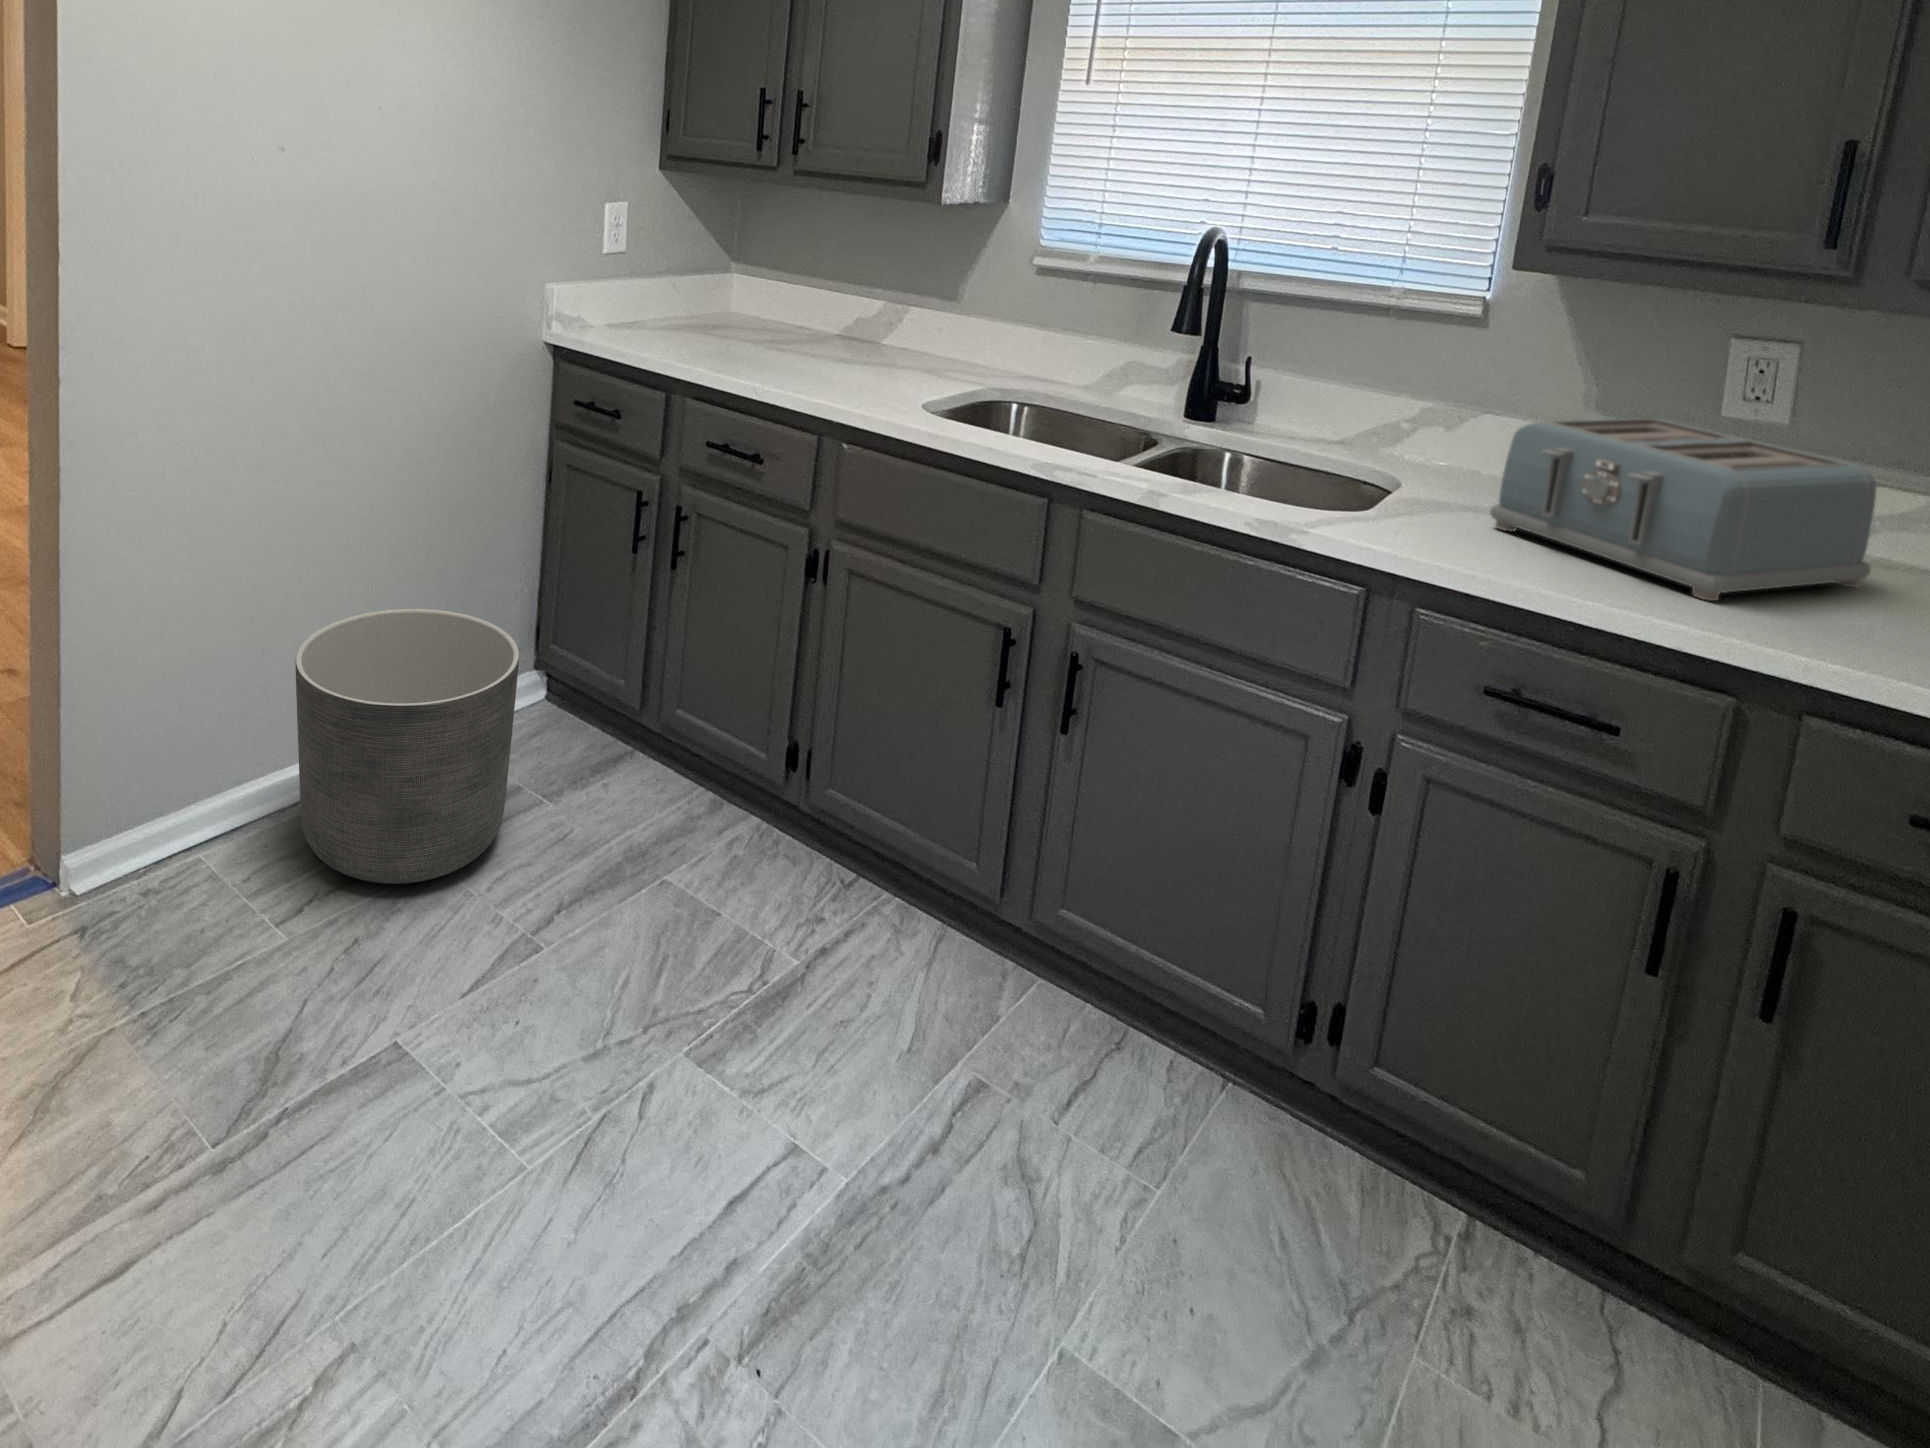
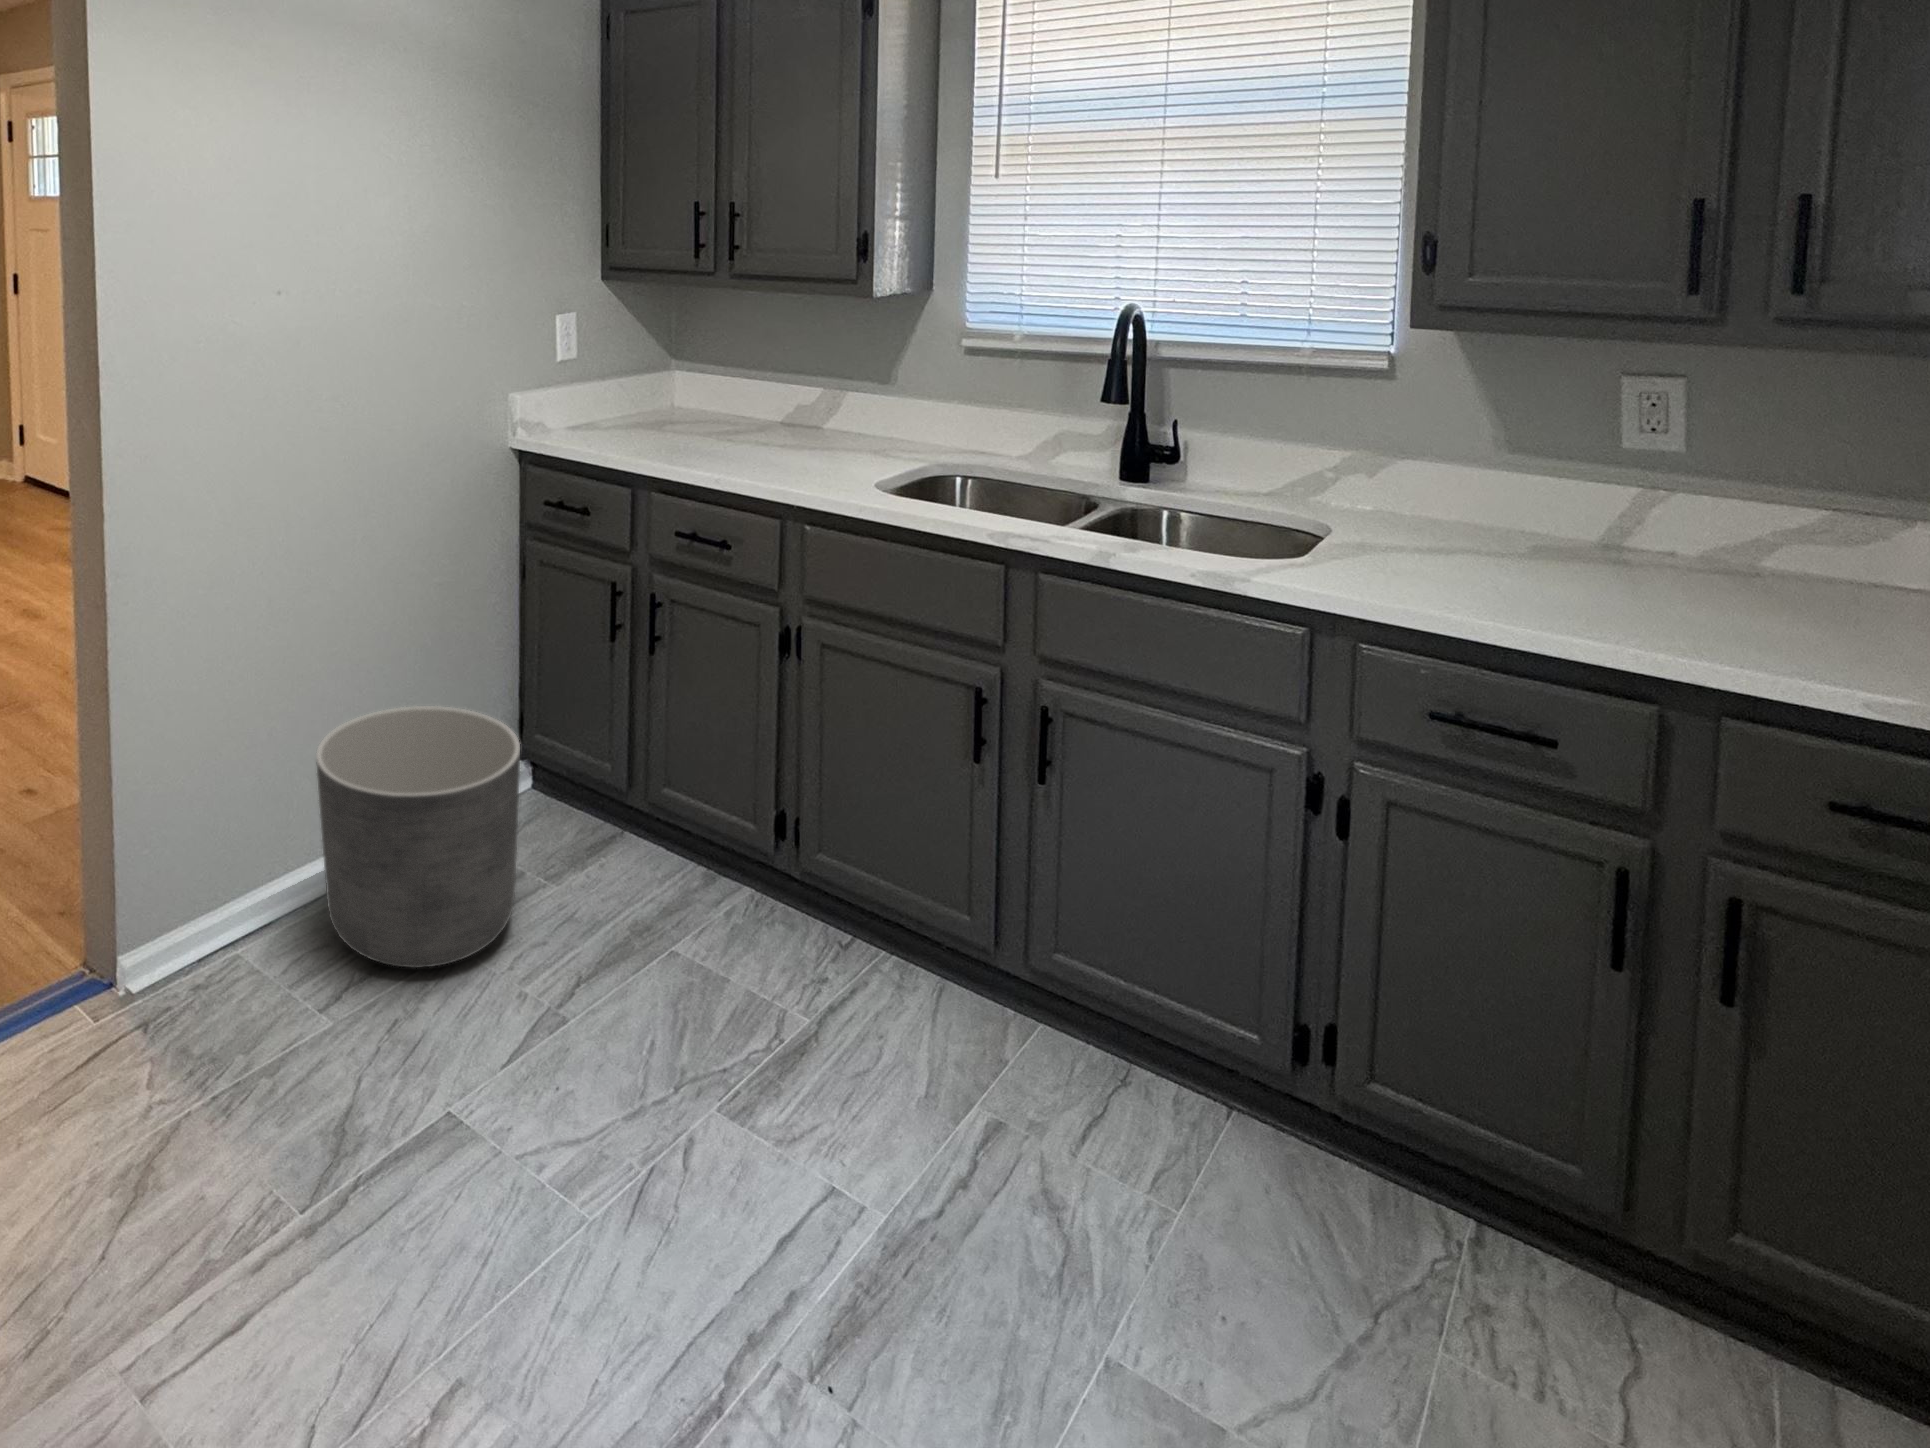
toaster: present [1491,418,1876,601] -> none [1417,455,1773,620]

